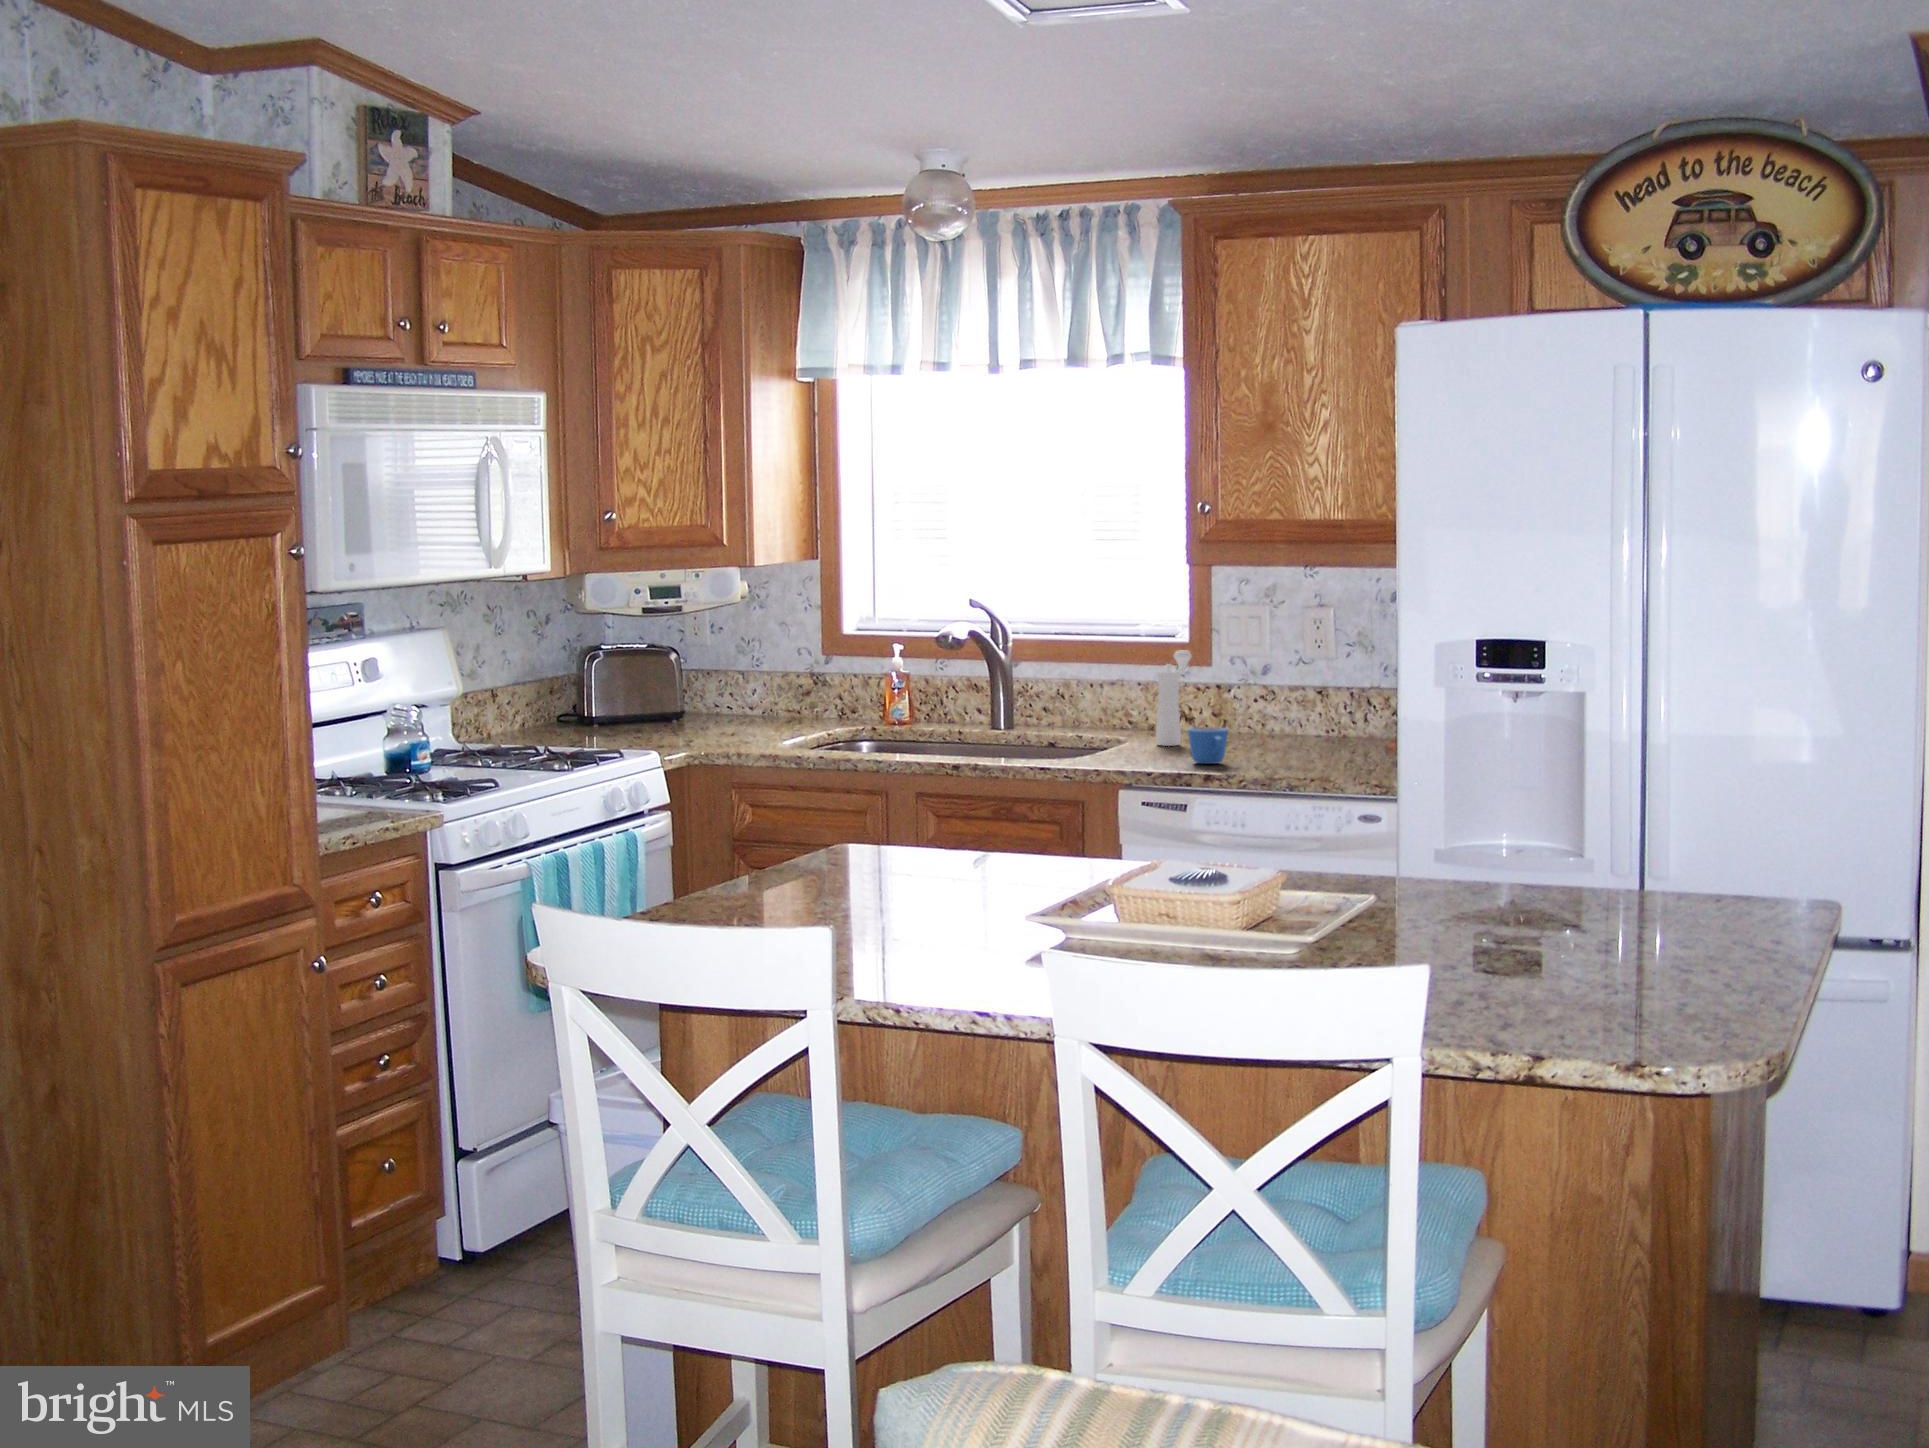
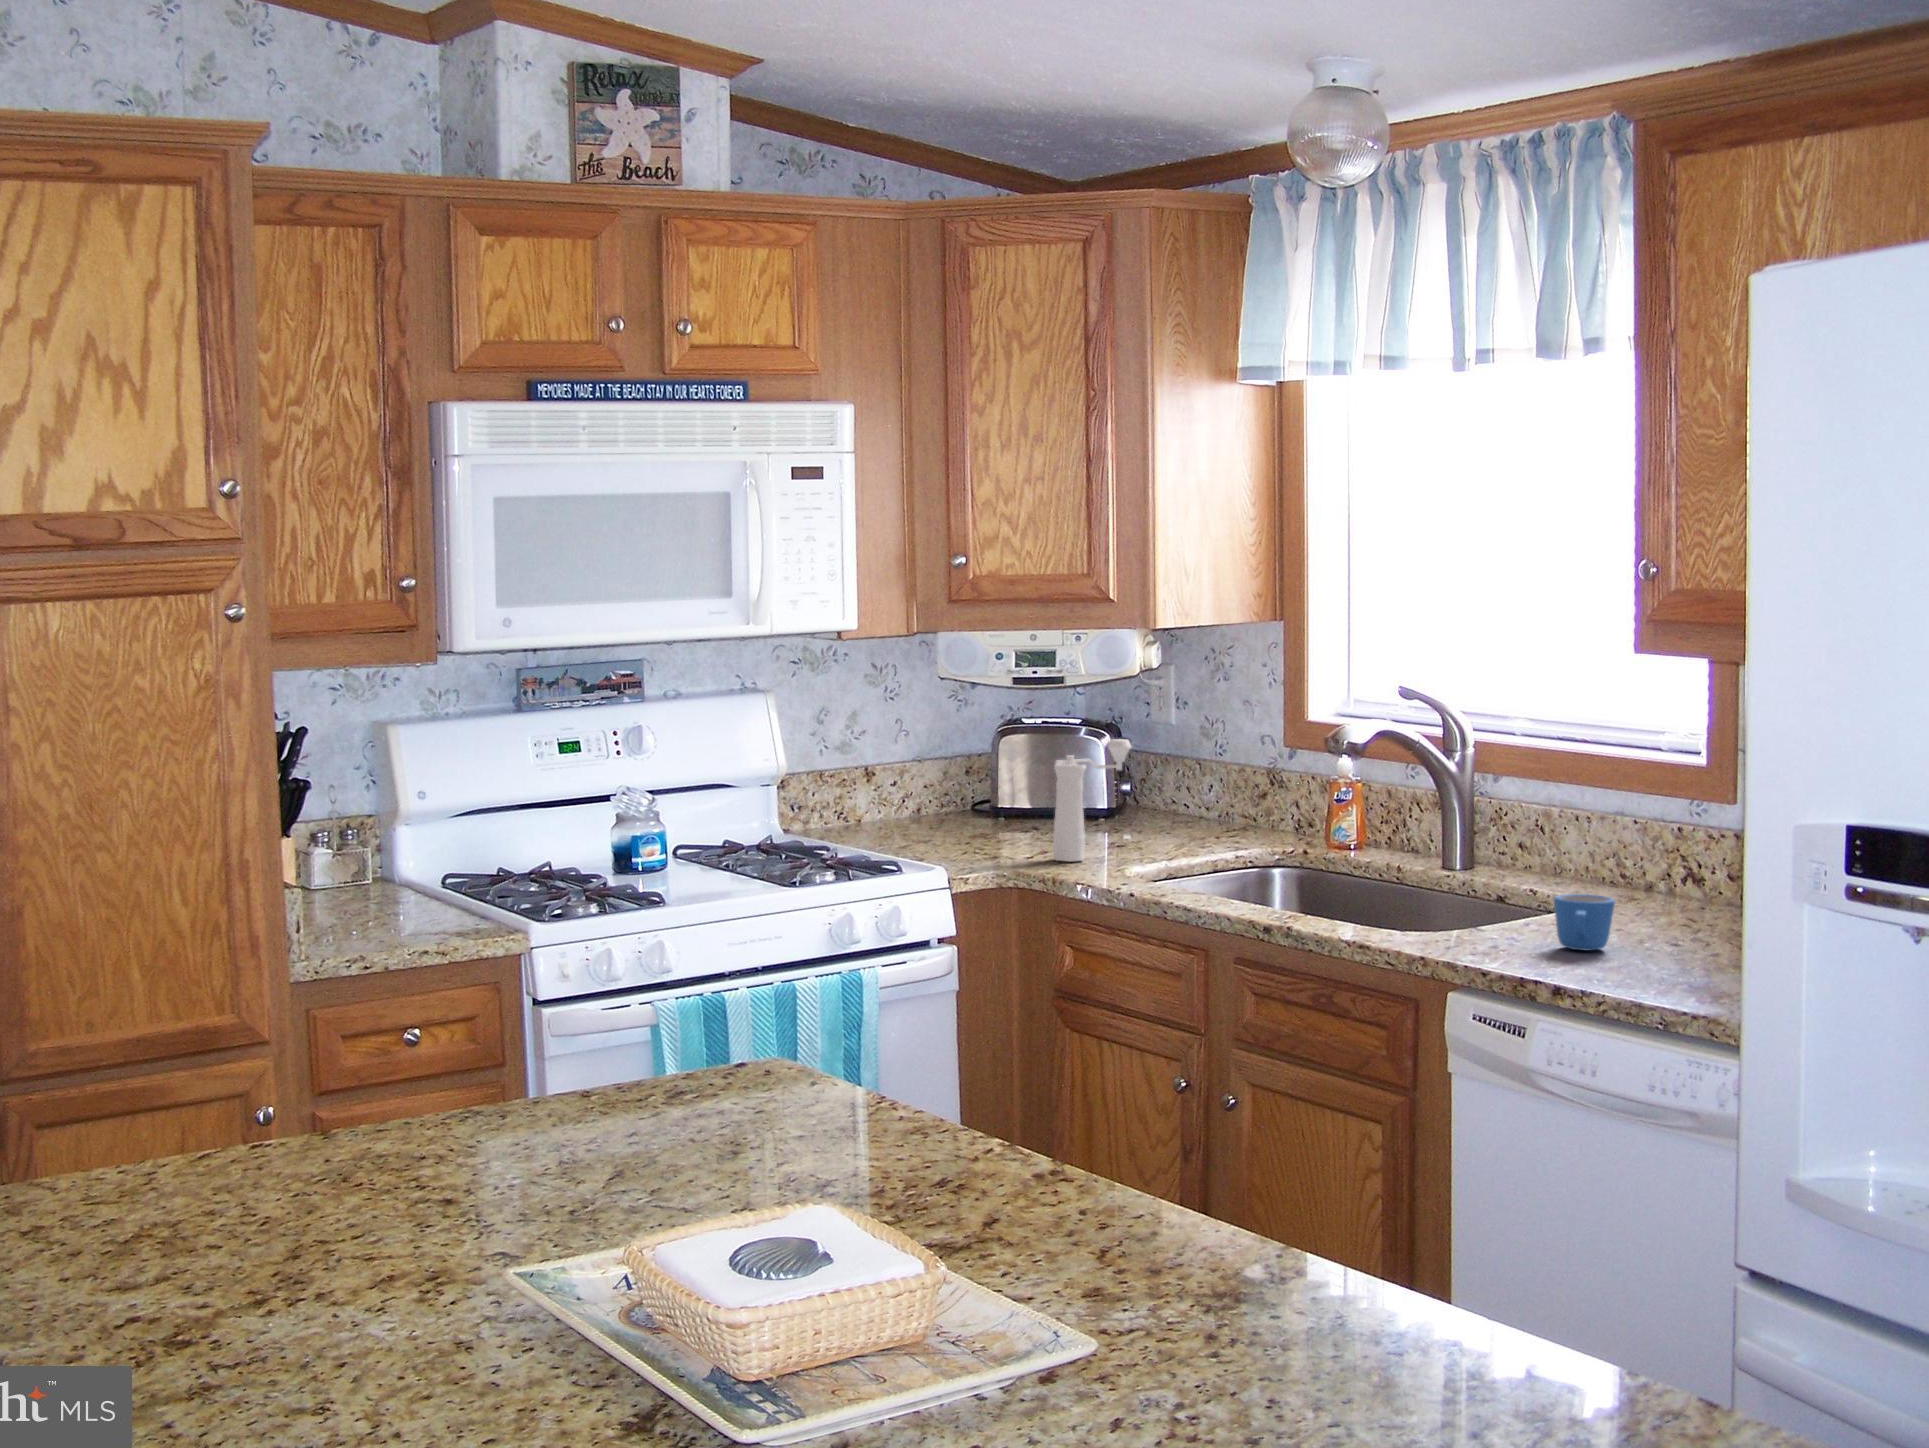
pepper mill: present [1156,651,1191,746] -> present [1053,739,1131,862]

